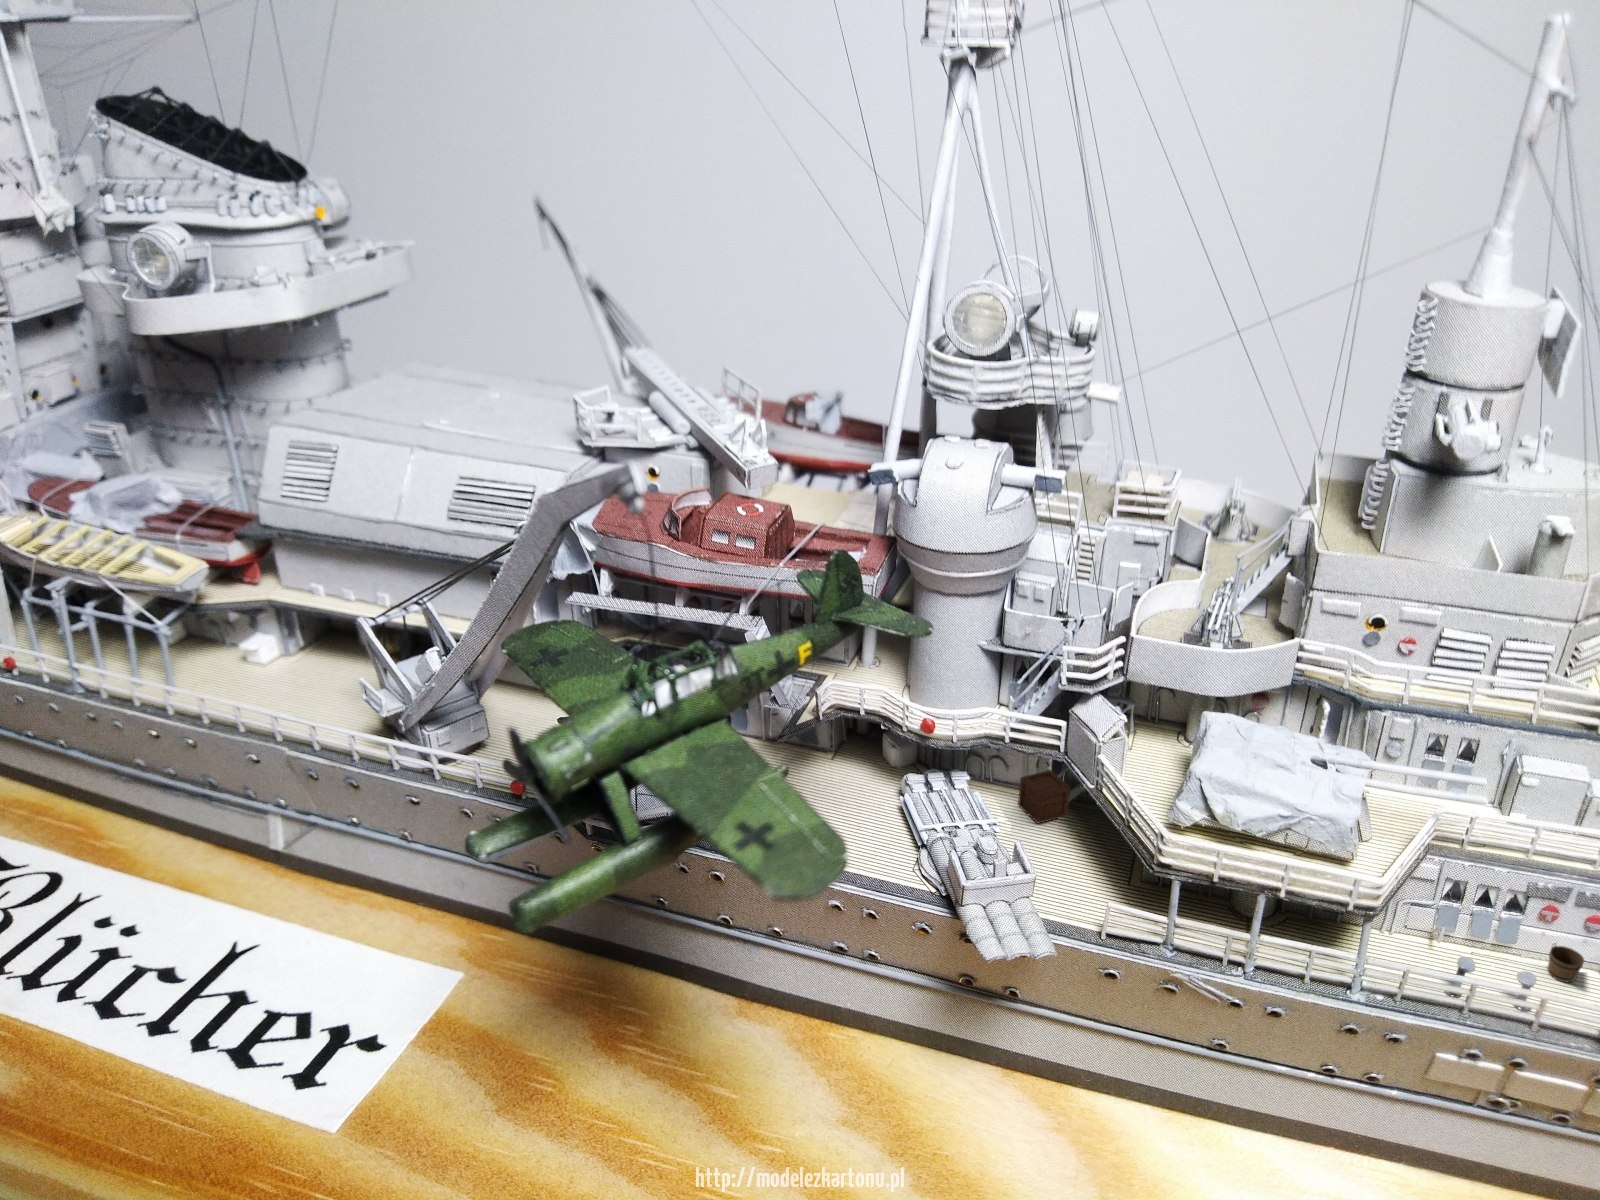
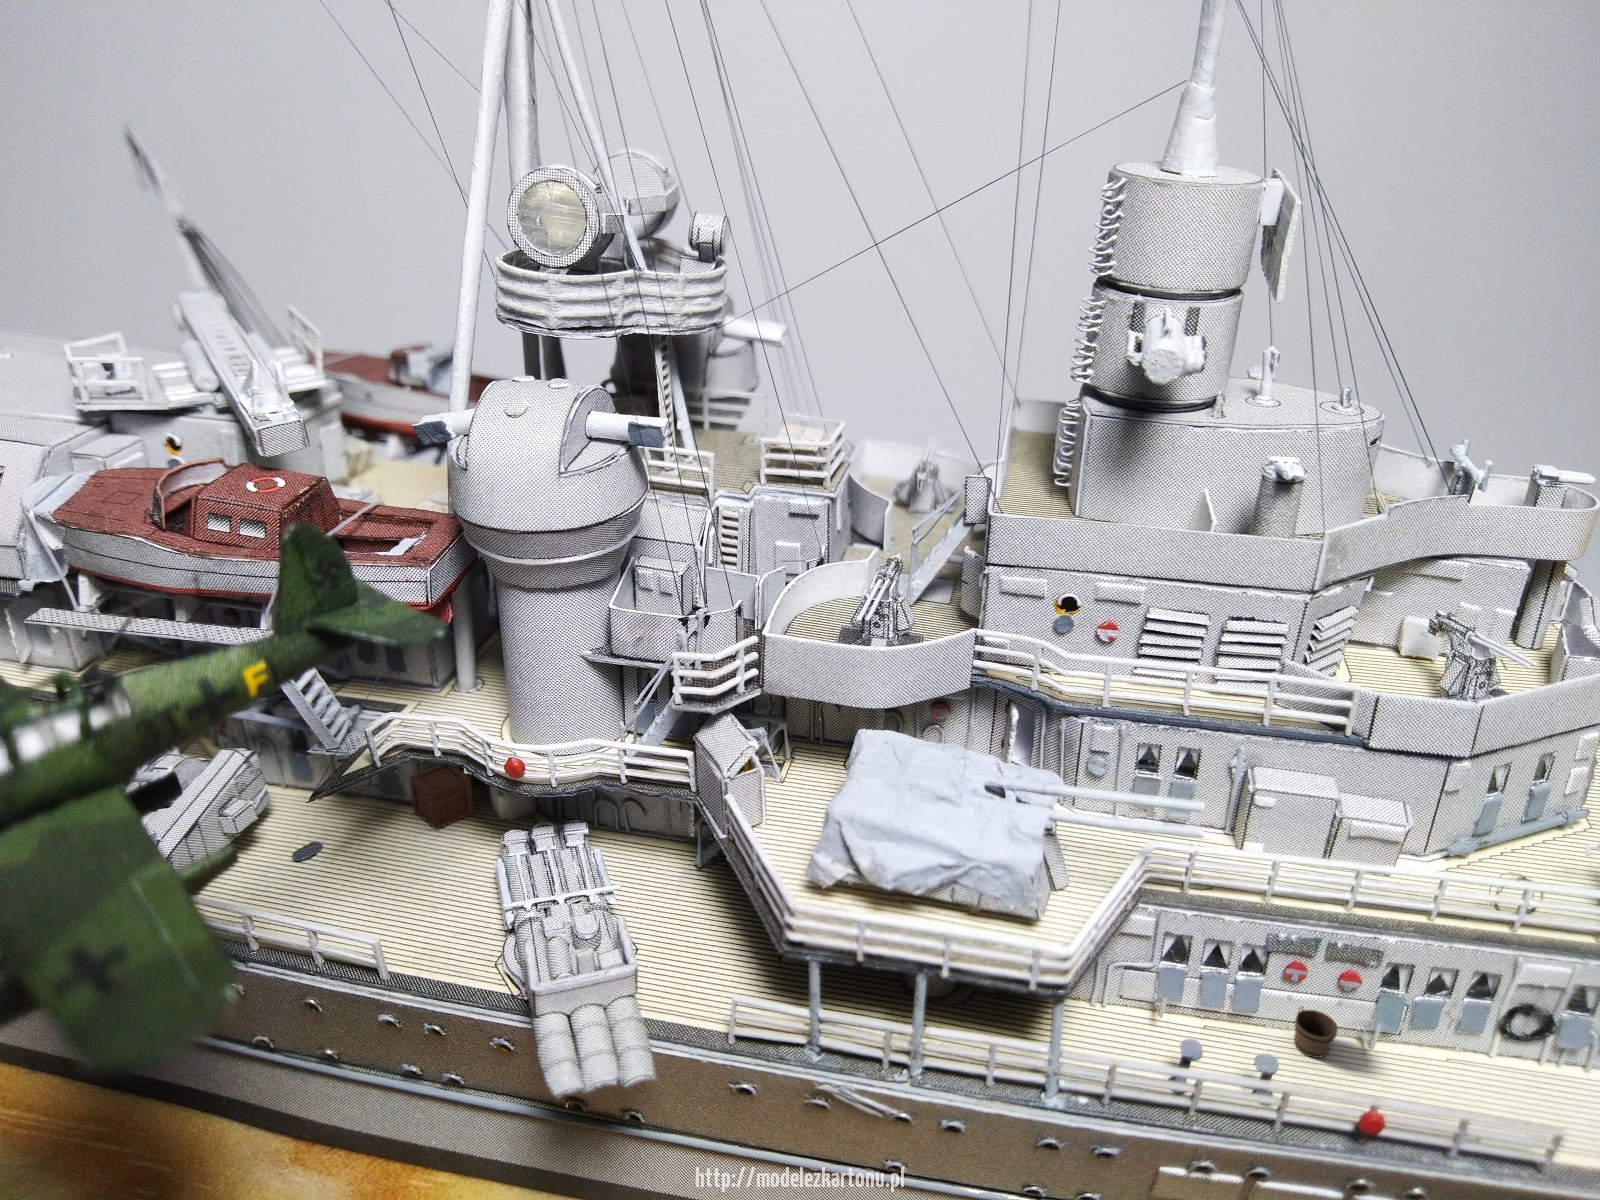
wooden crate: present [1018,770,1070,824] -> present [409,765,474,829]

